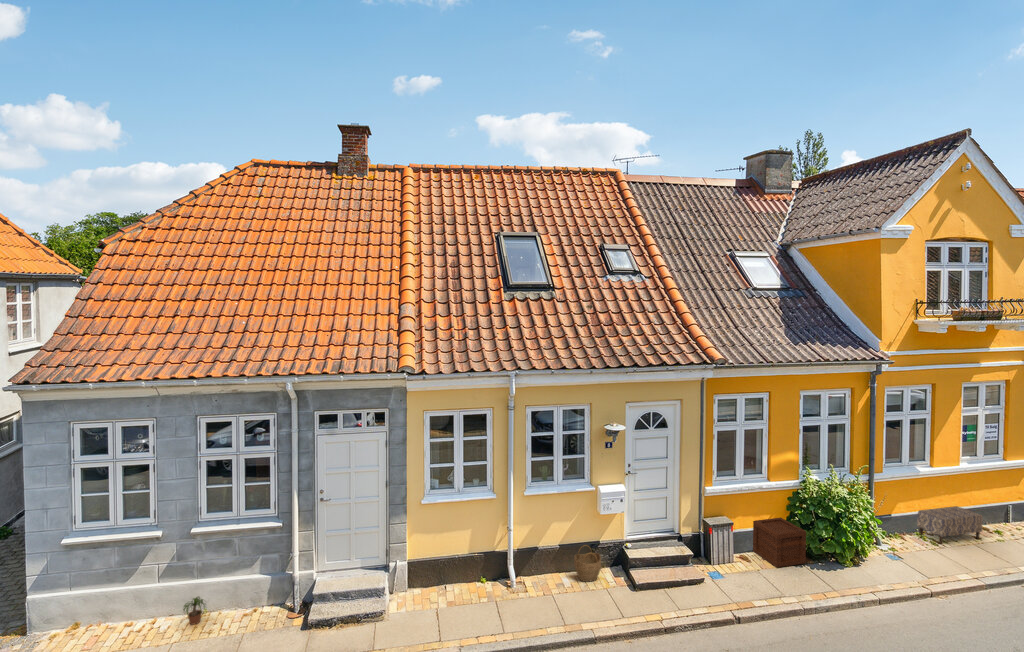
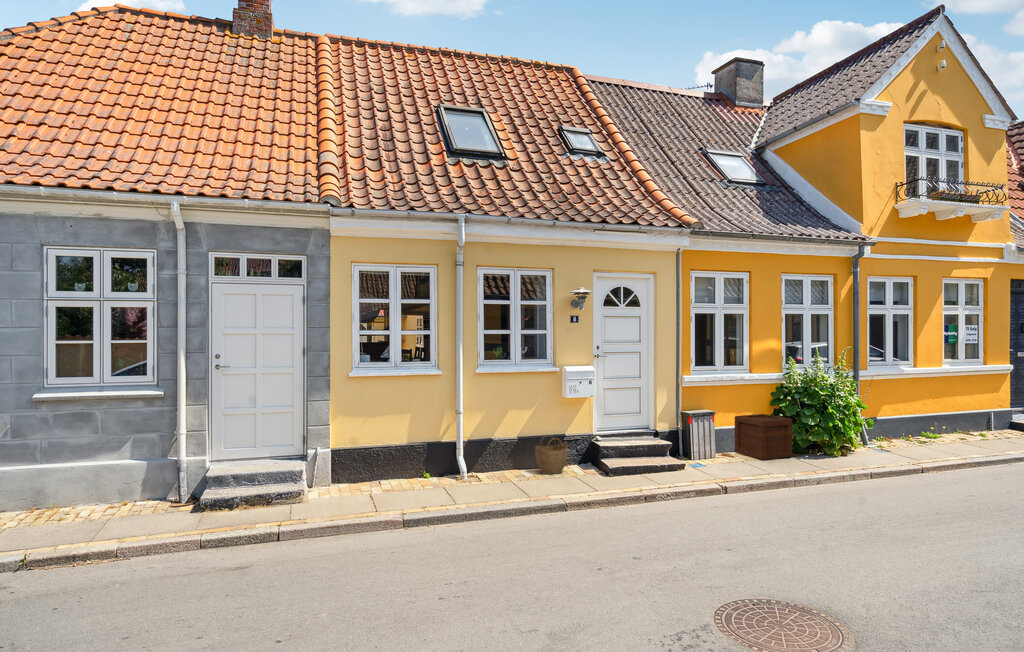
bench: present [917,506,982,544] -> none [903,410,967,443]
potted plant: present [183,597,205,625] -> none [17,484,63,517]

